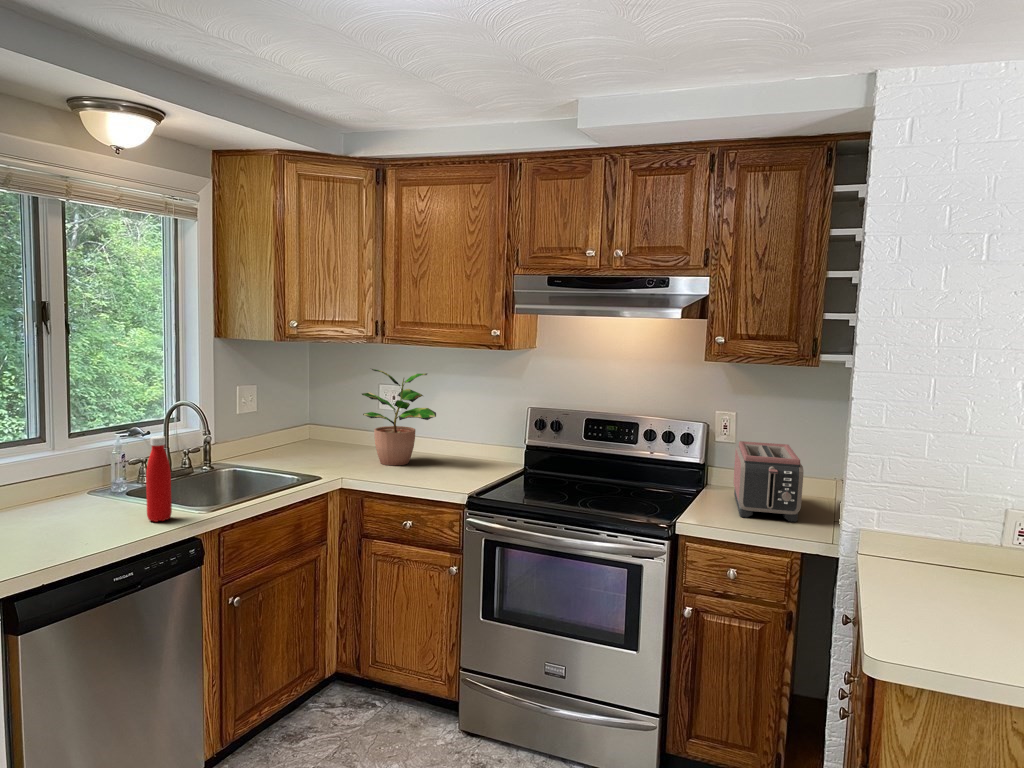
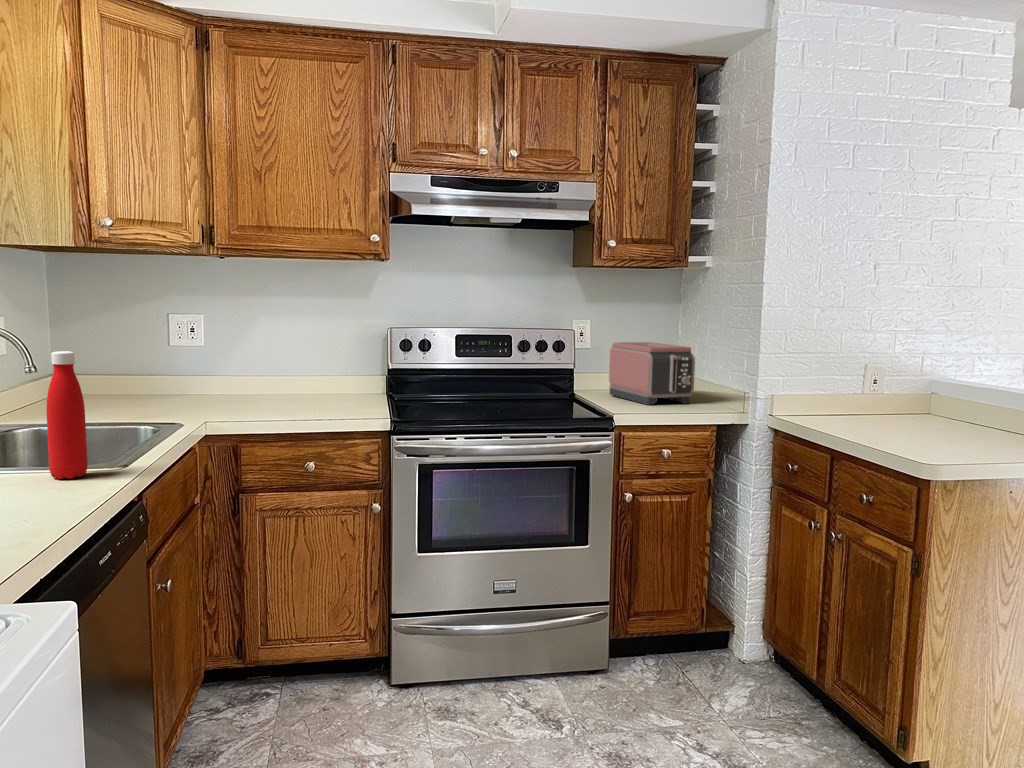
potted plant: present [362,369,436,465] -> none [175,286,295,407]

